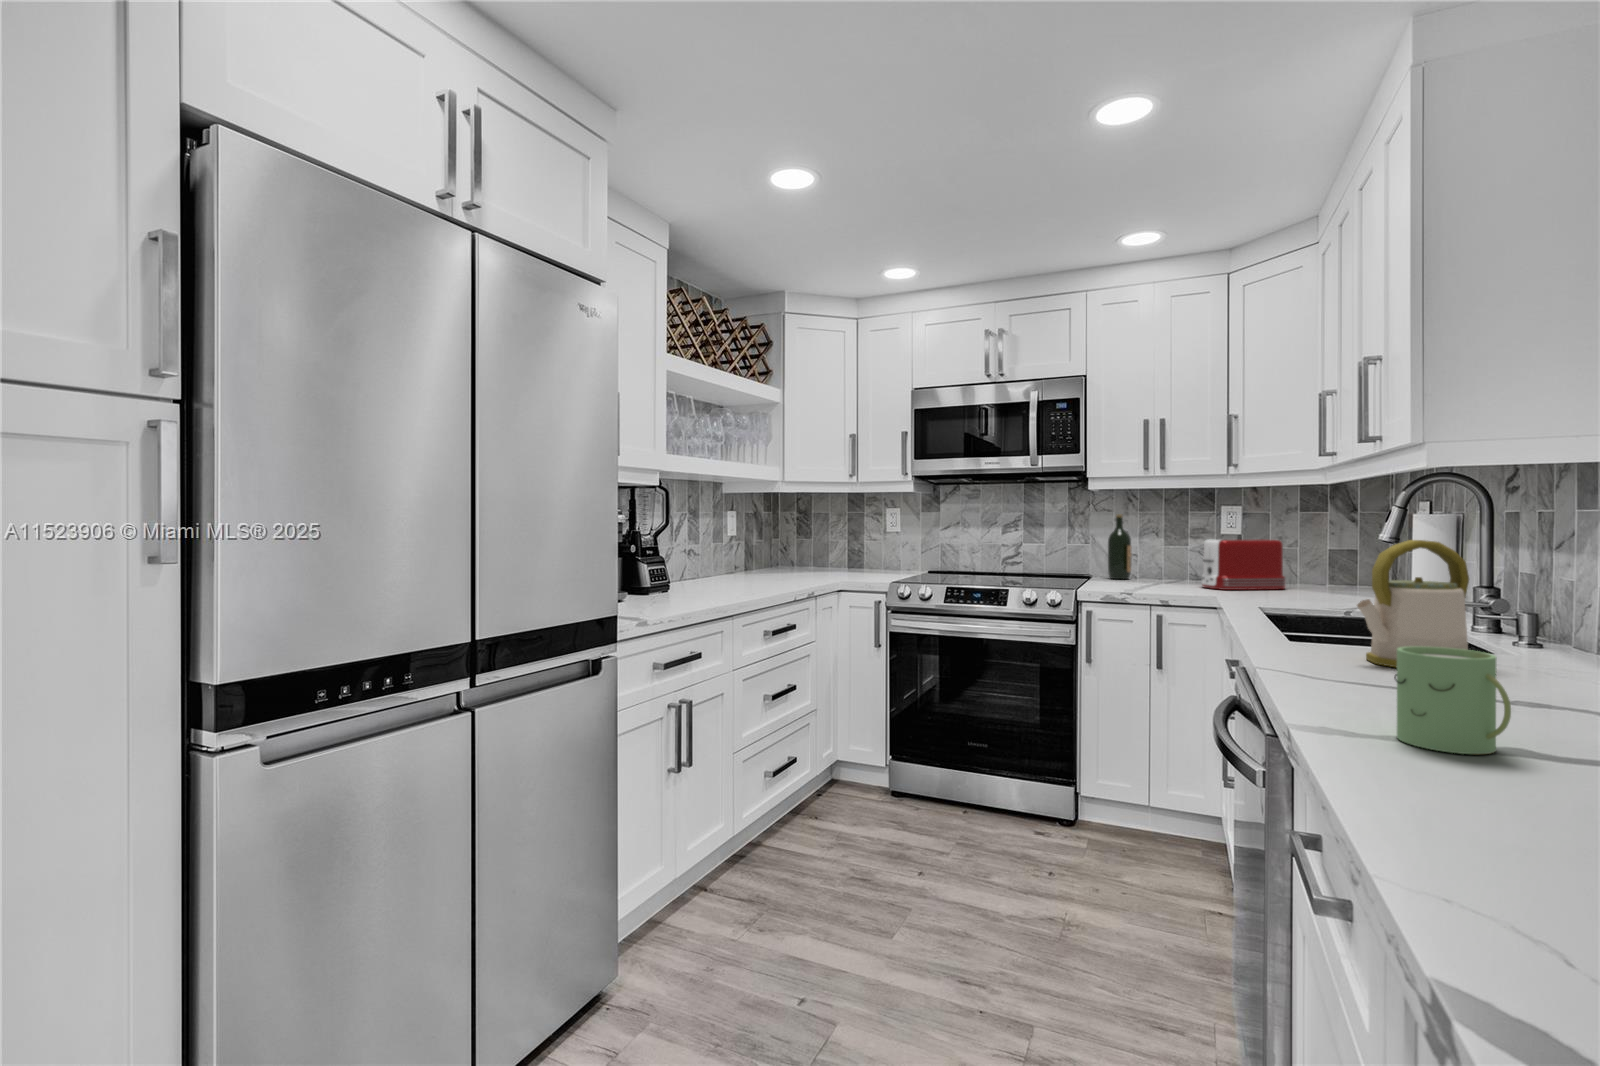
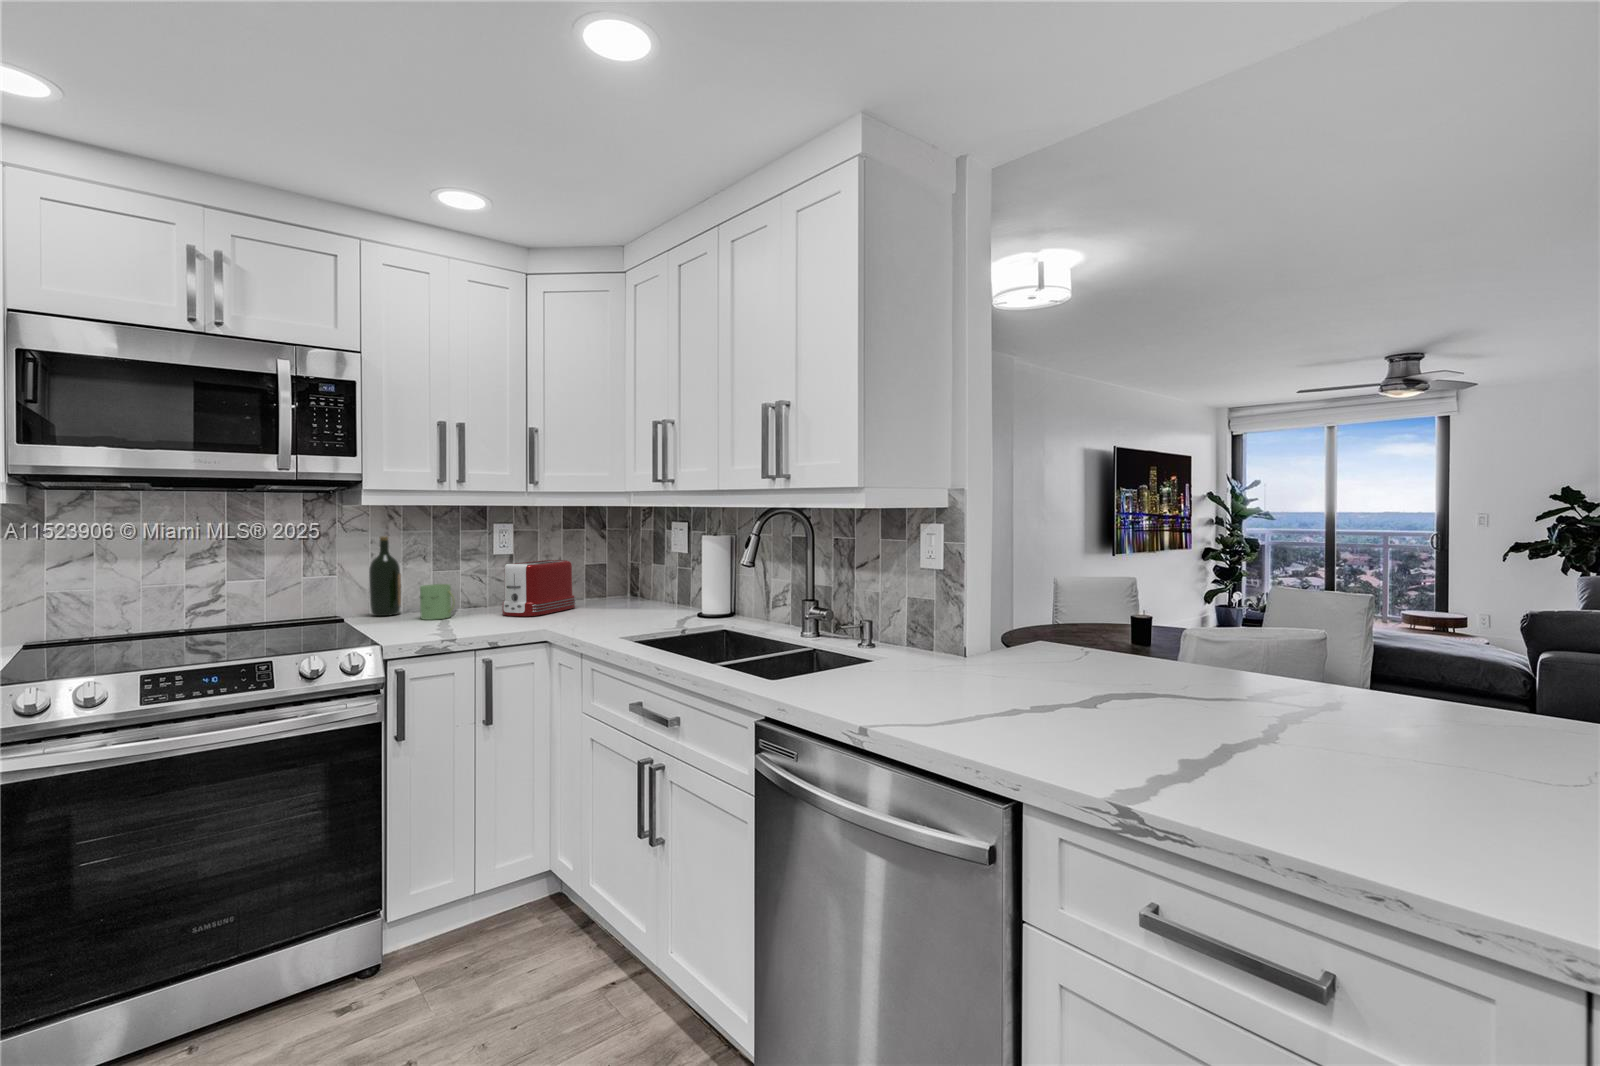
kettle: present [1357,540,1469,667] -> none [858,578,930,691]
mug: present [1394,646,1511,754] -> present [420,584,455,620]

